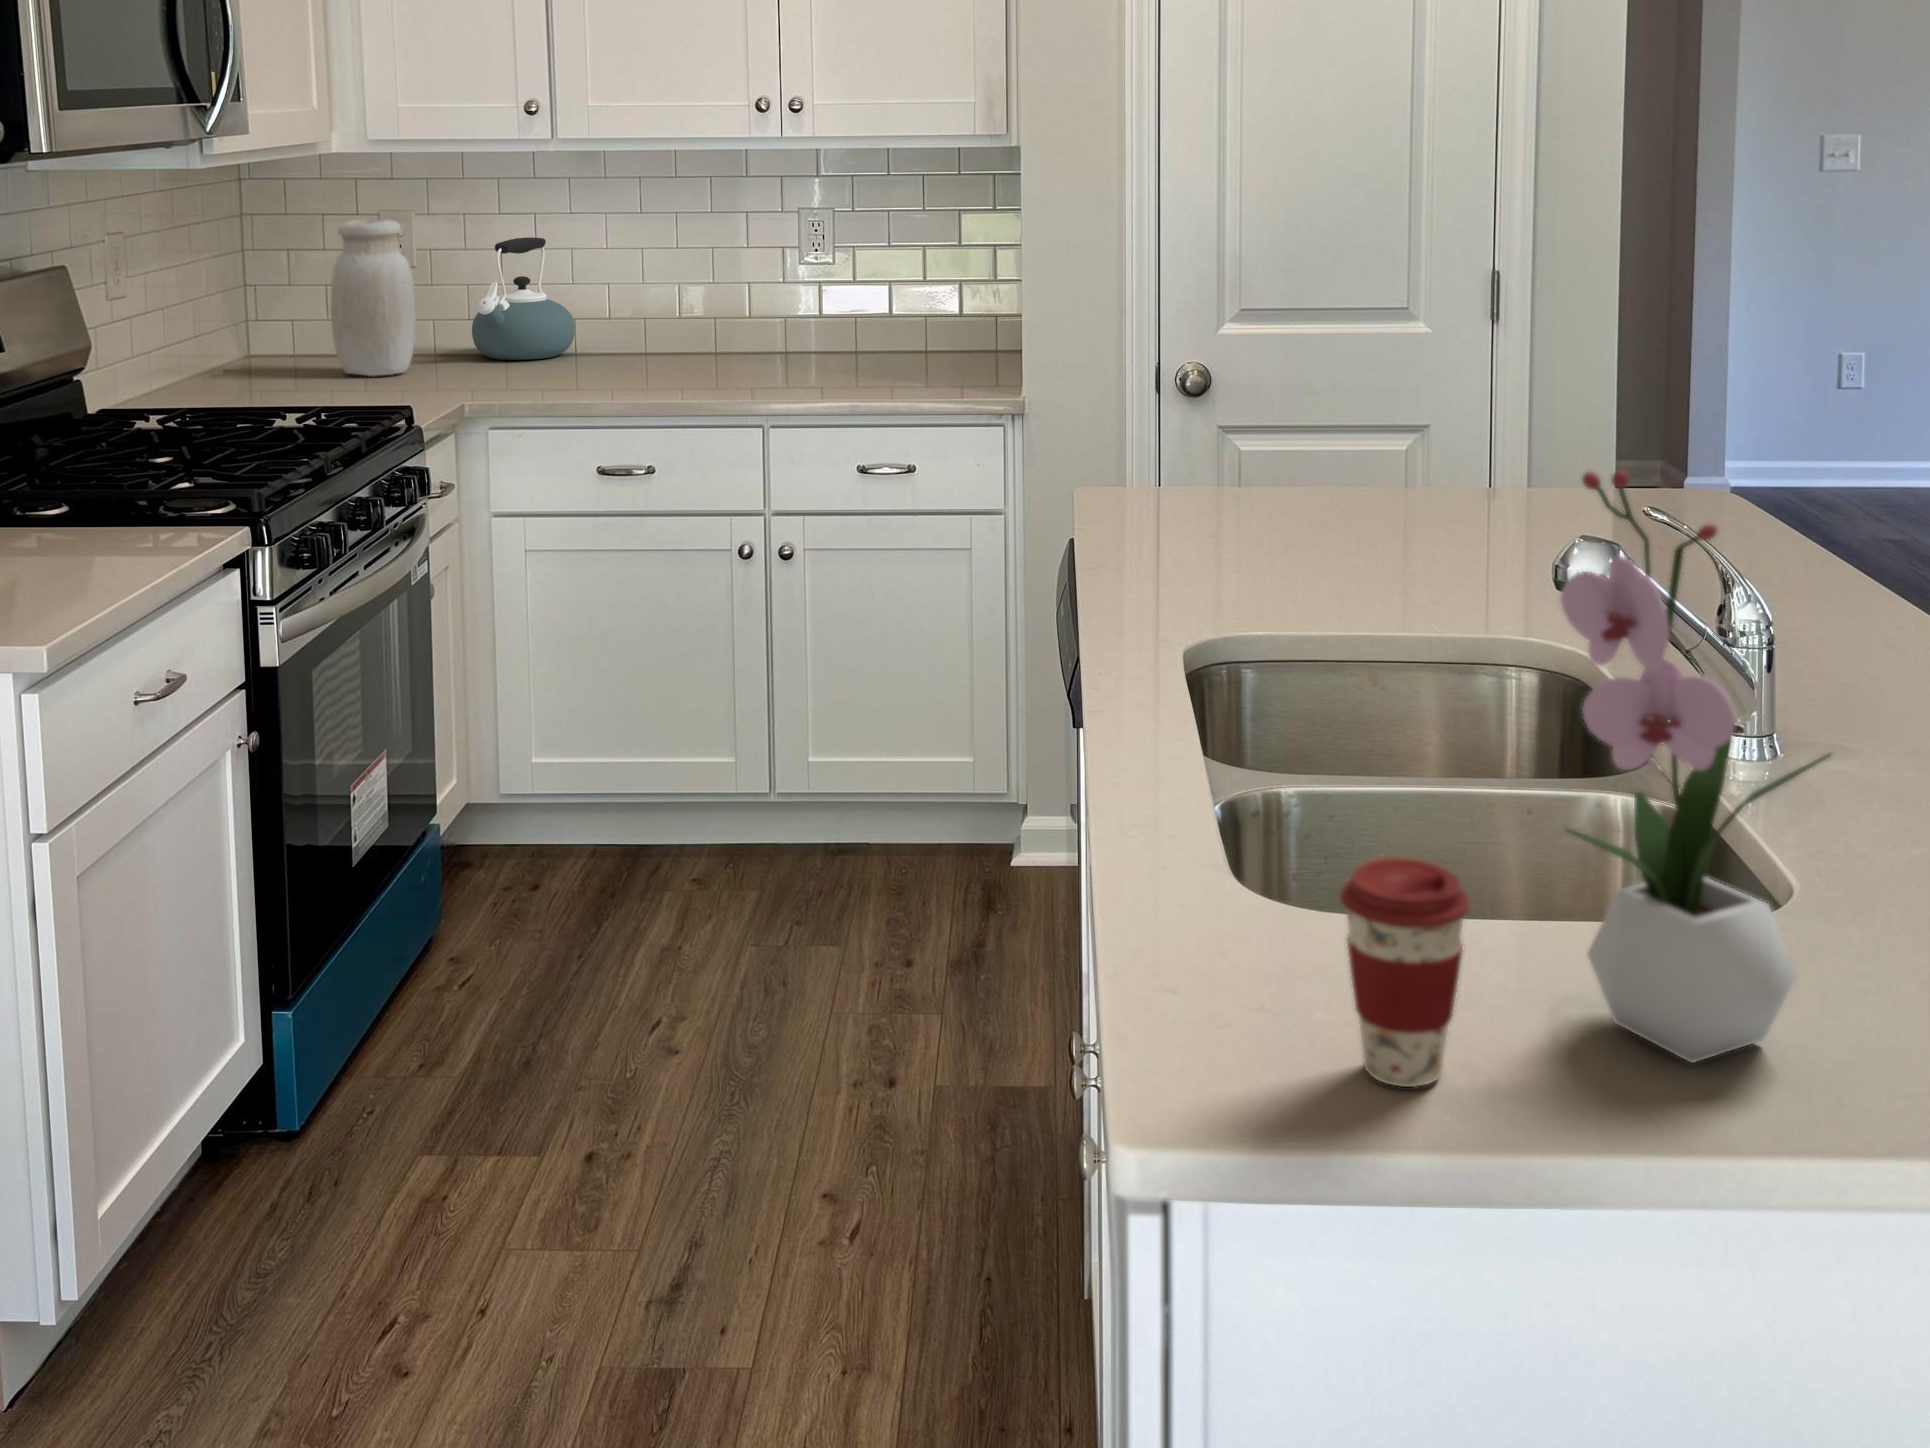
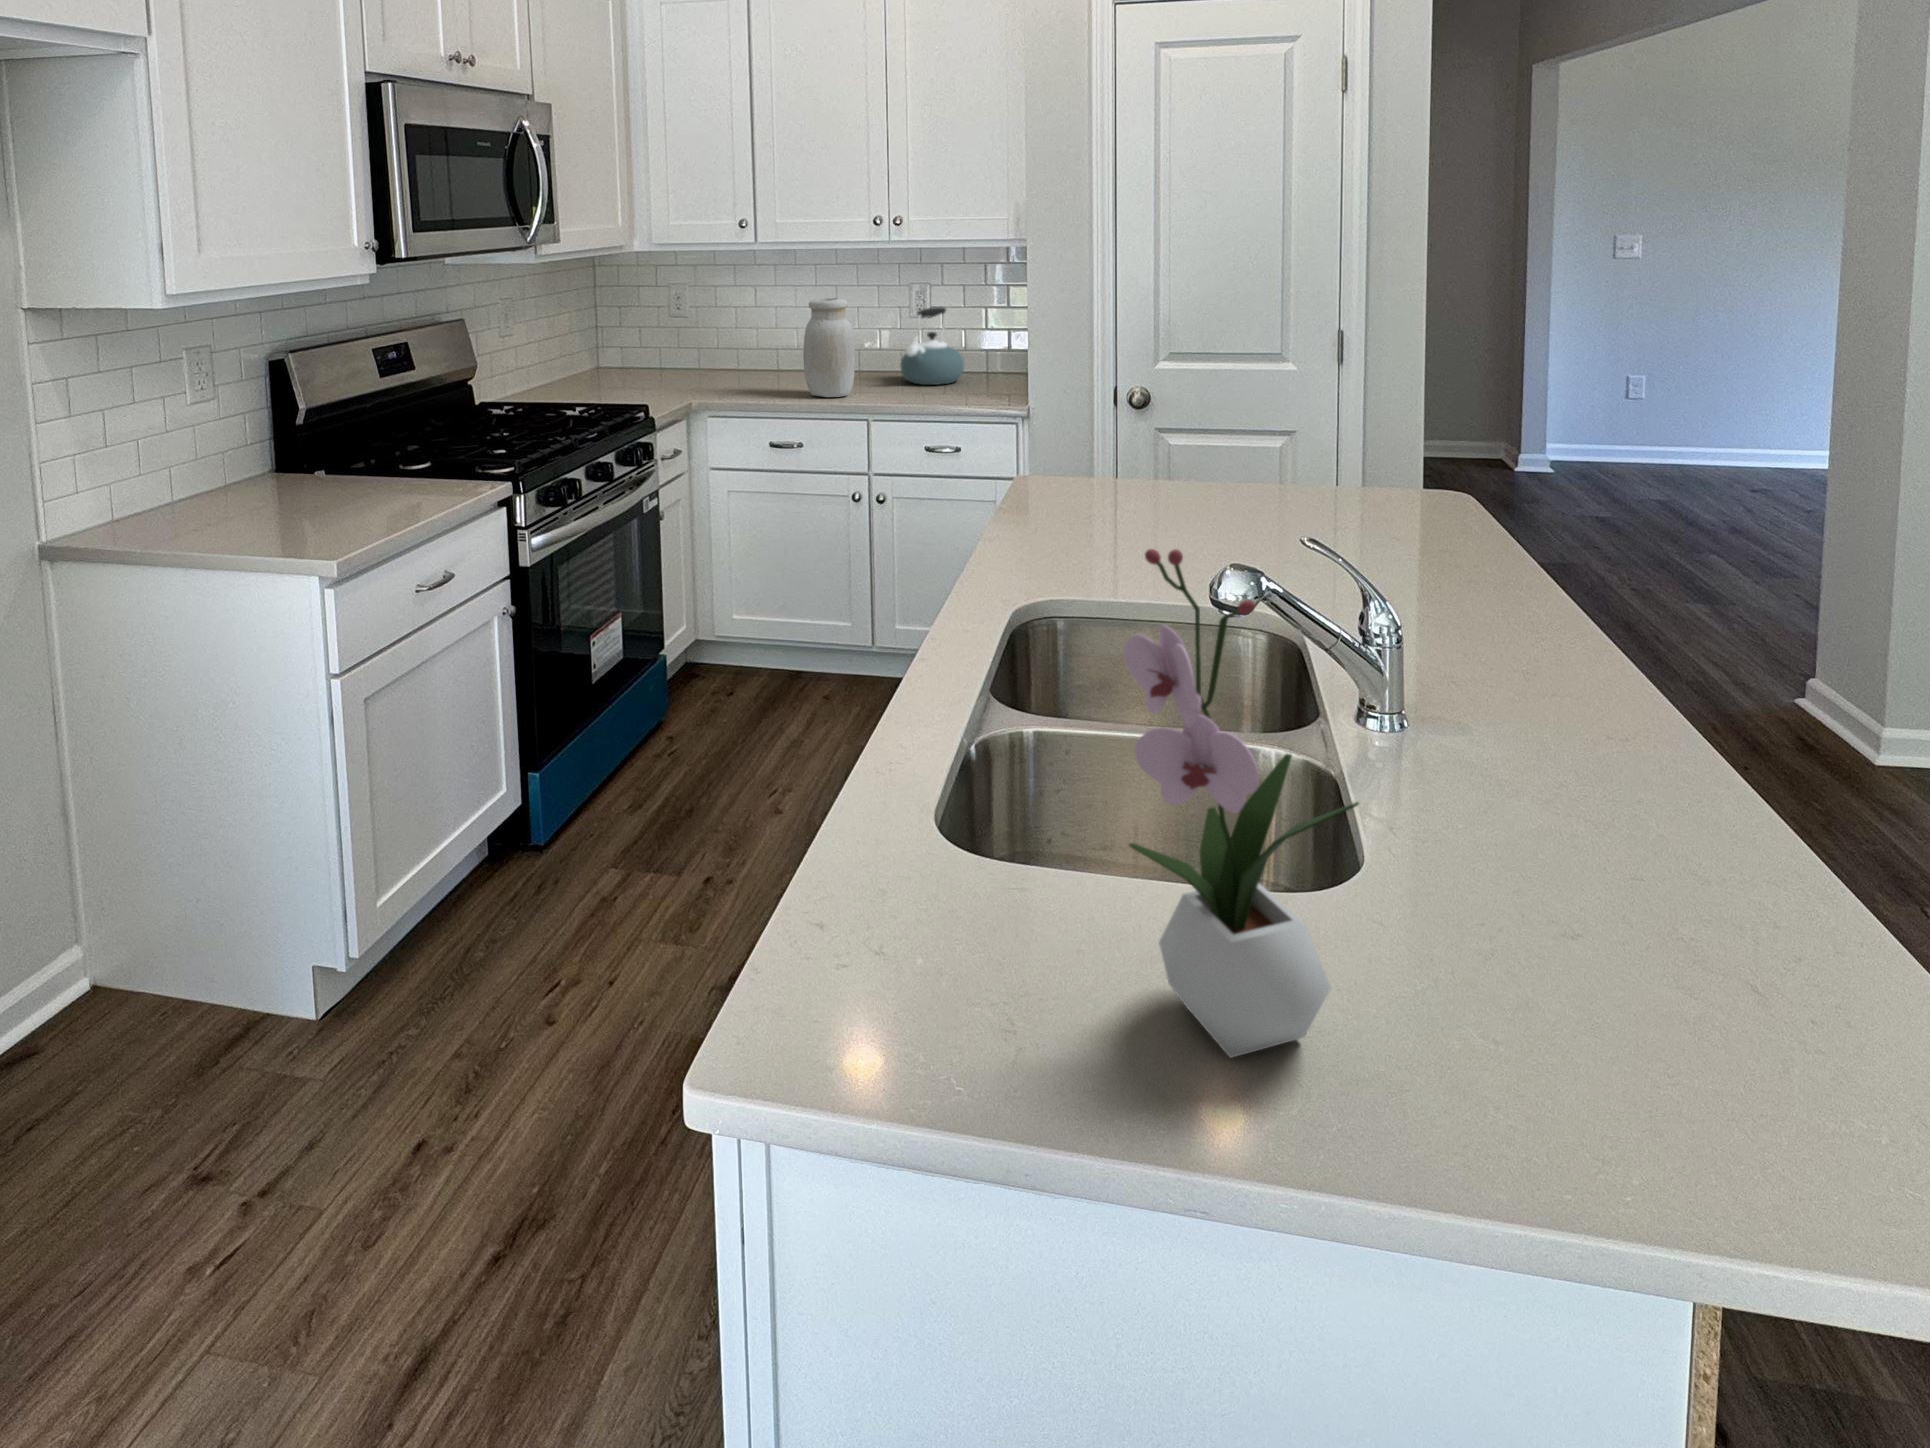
jar: present [331,219,416,376] -> present [803,298,855,397]
kettle: present [472,237,575,360] -> present [901,307,964,385]
coffee cup: present [1340,858,1470,1087] -> none [930,856,1034,1056]

